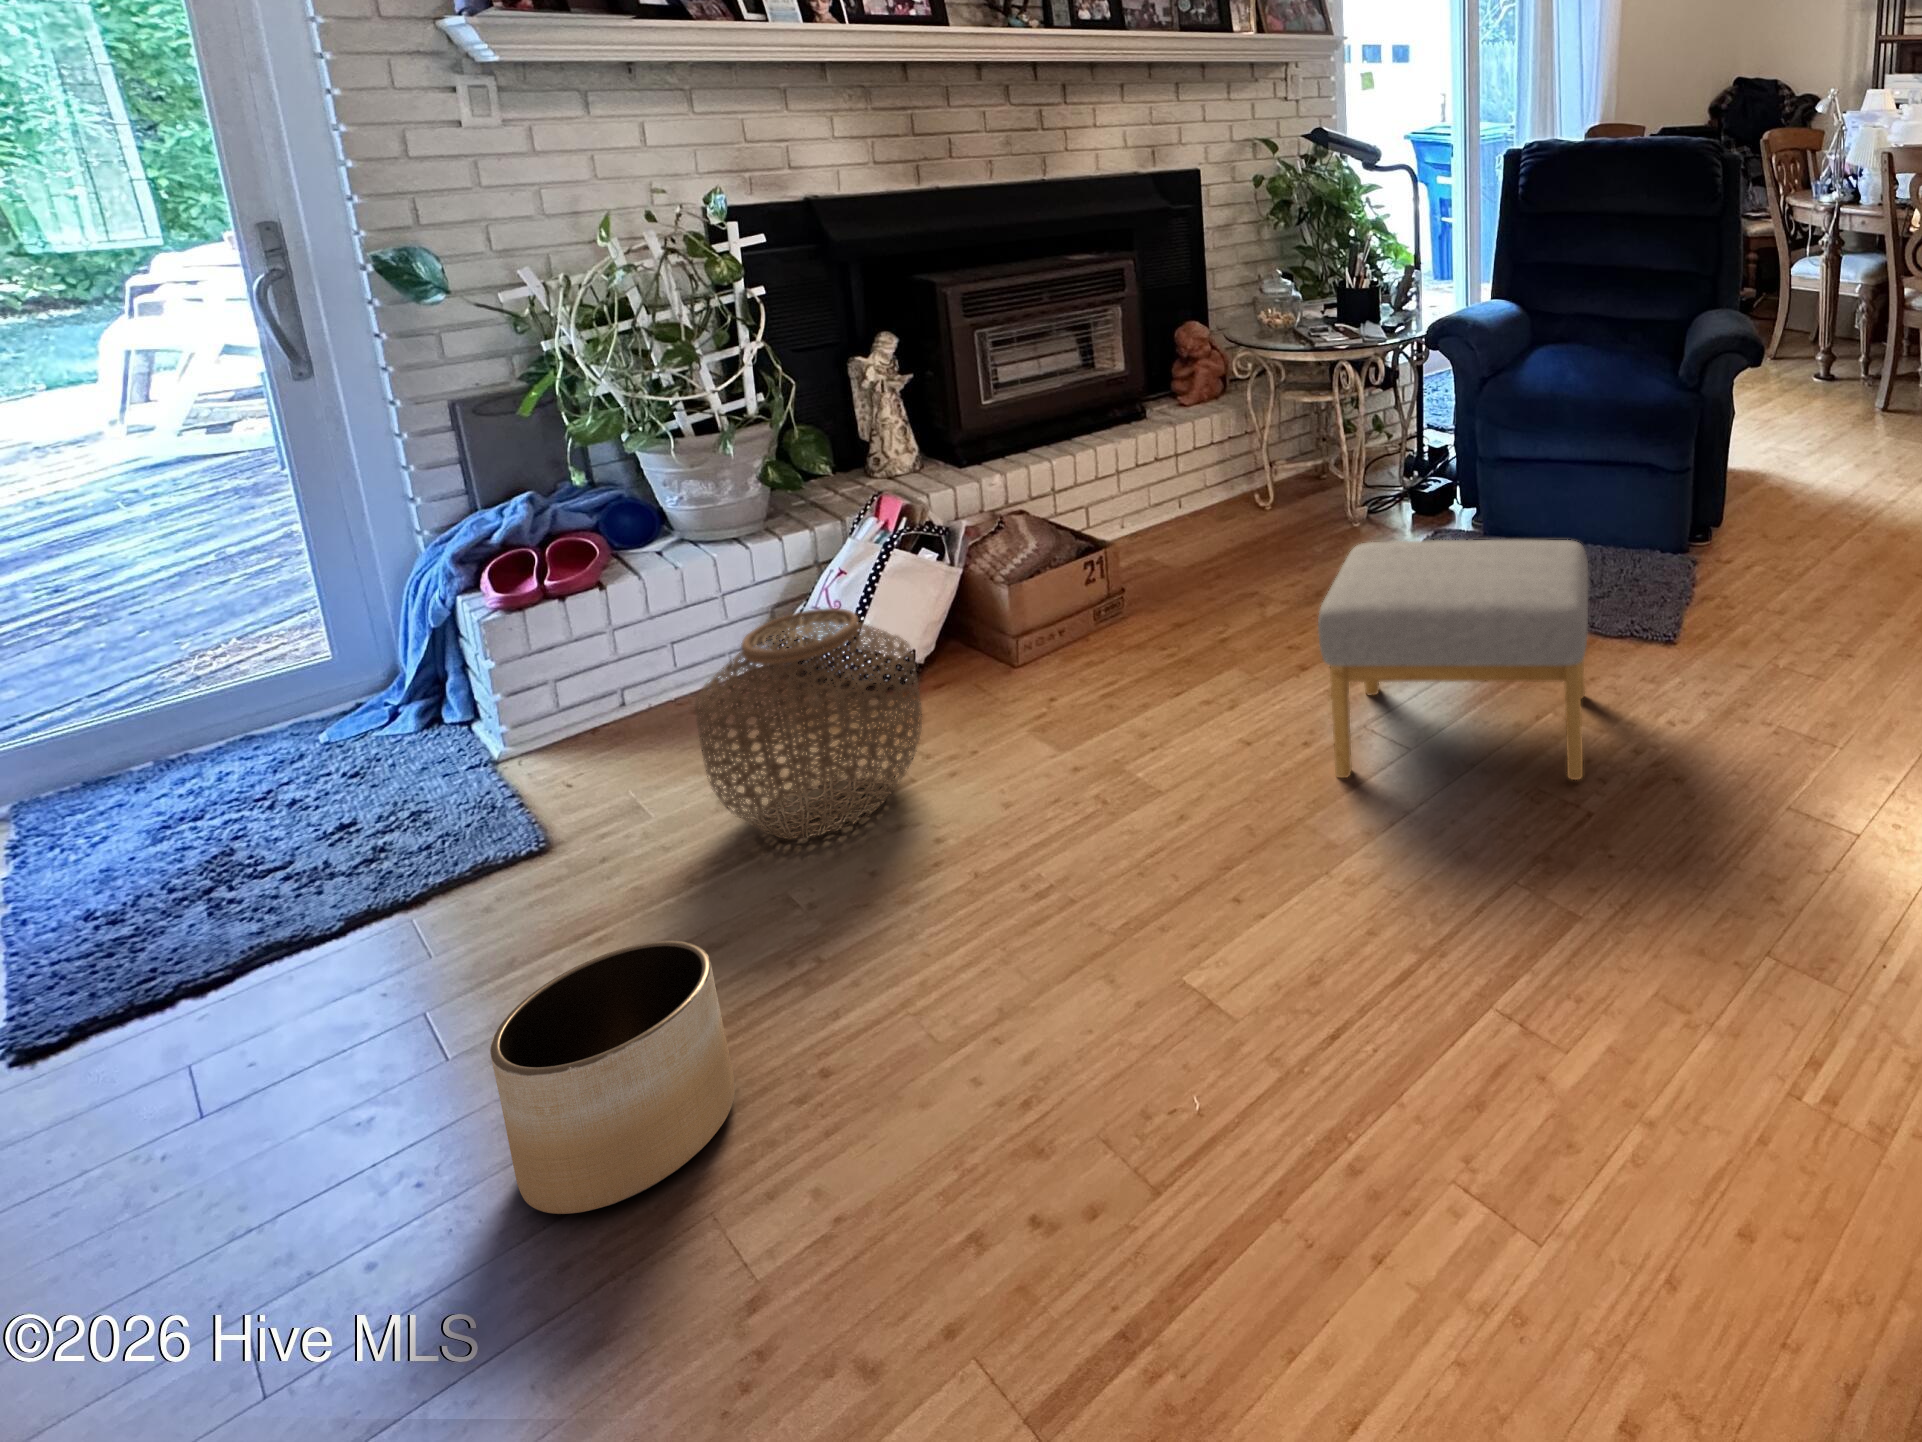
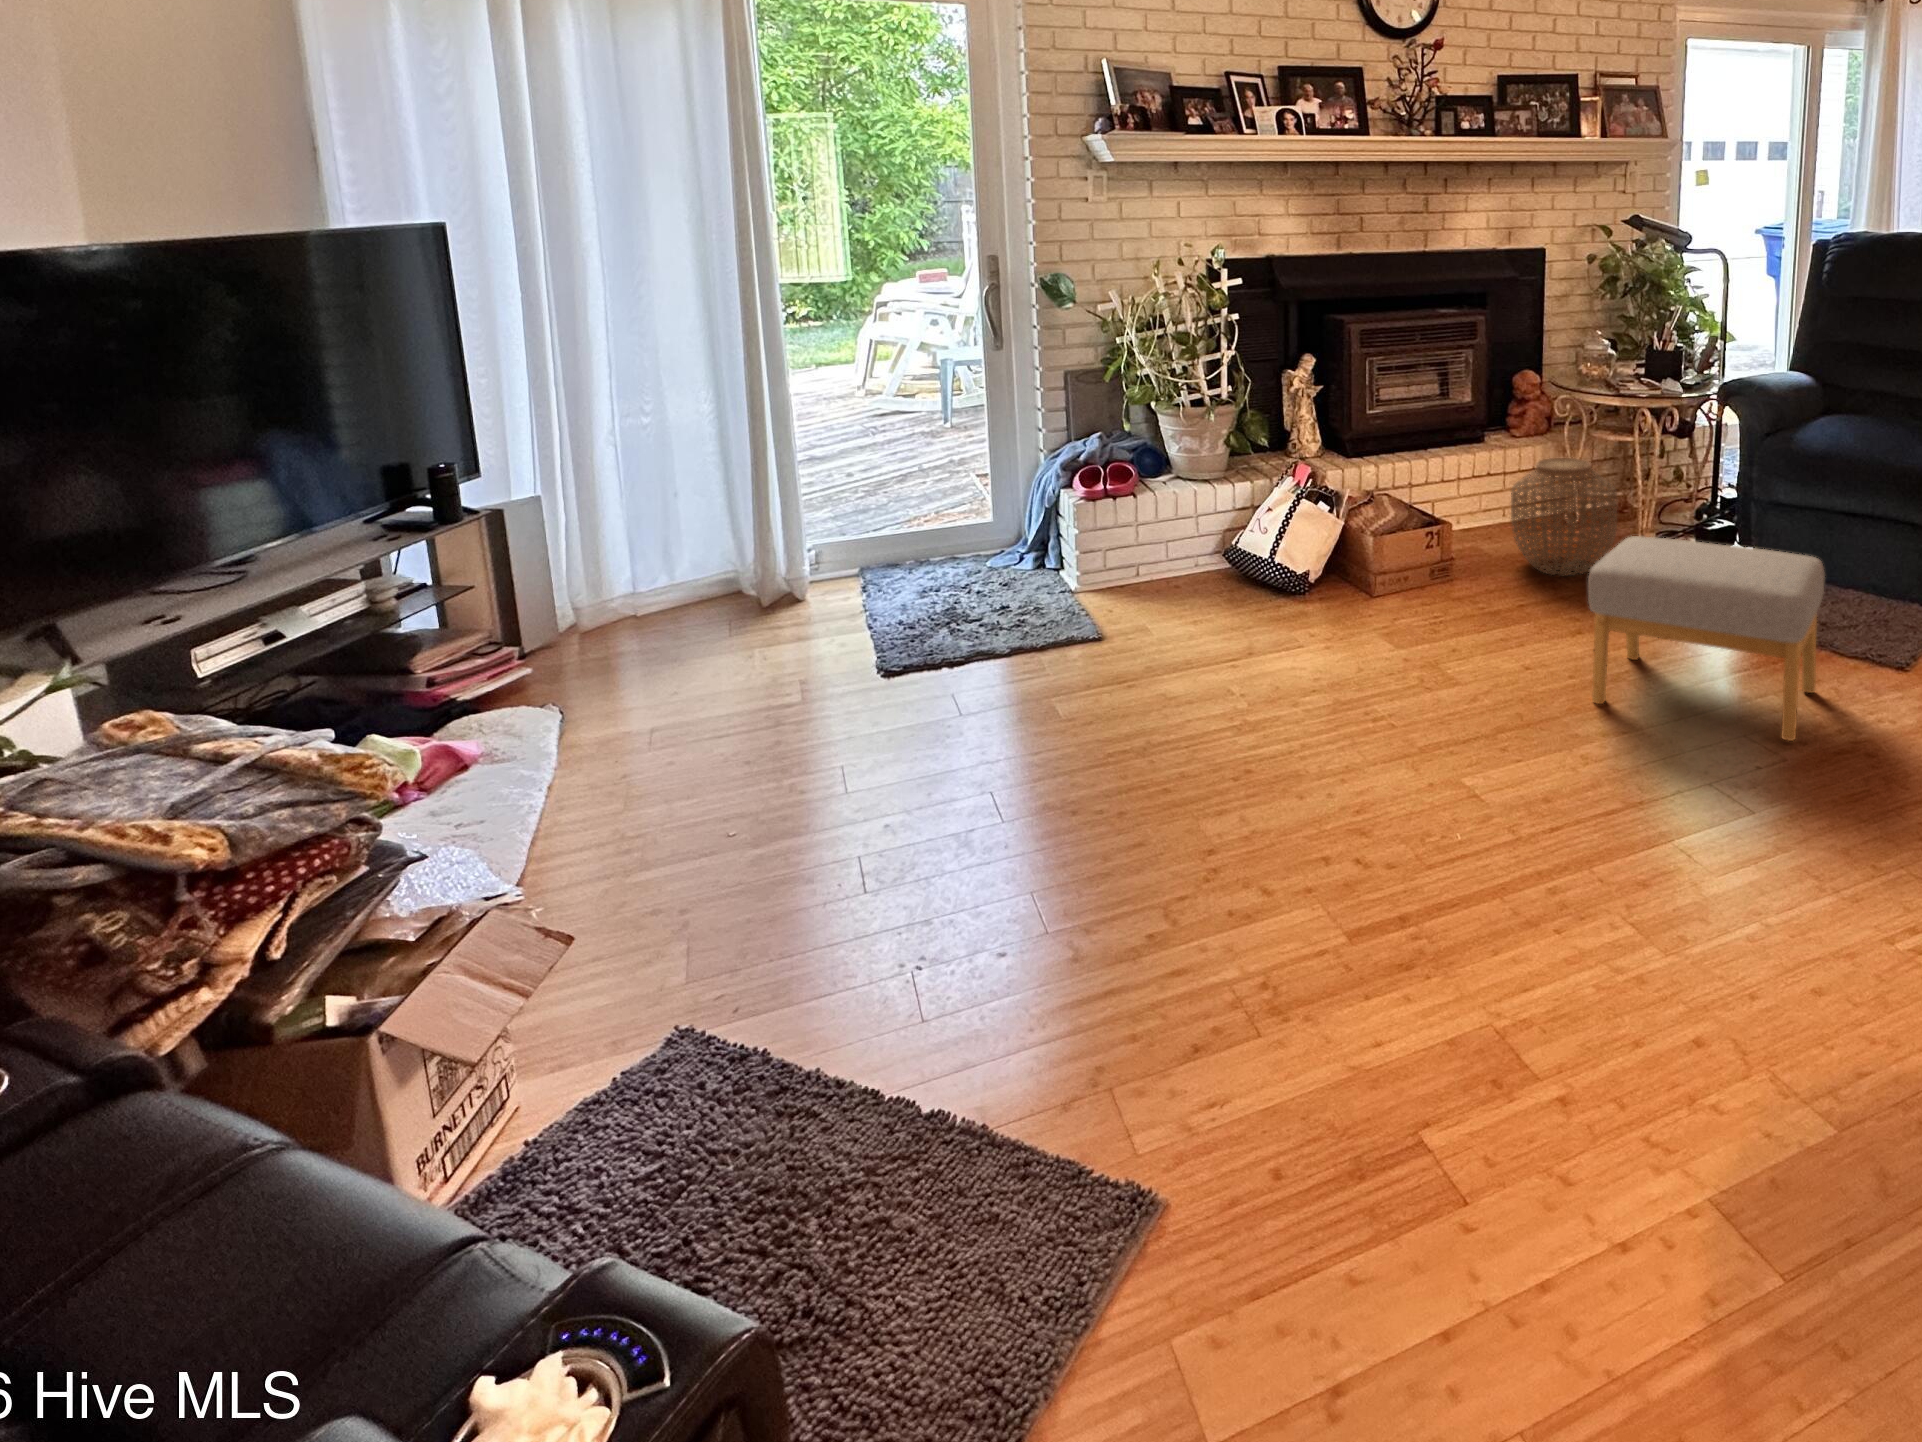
woven basket: present [695,608,922,839] -> present [1511,458,1617,576]
planter: present [490,941,735,1214] -> none [1095,671,1201,799]

